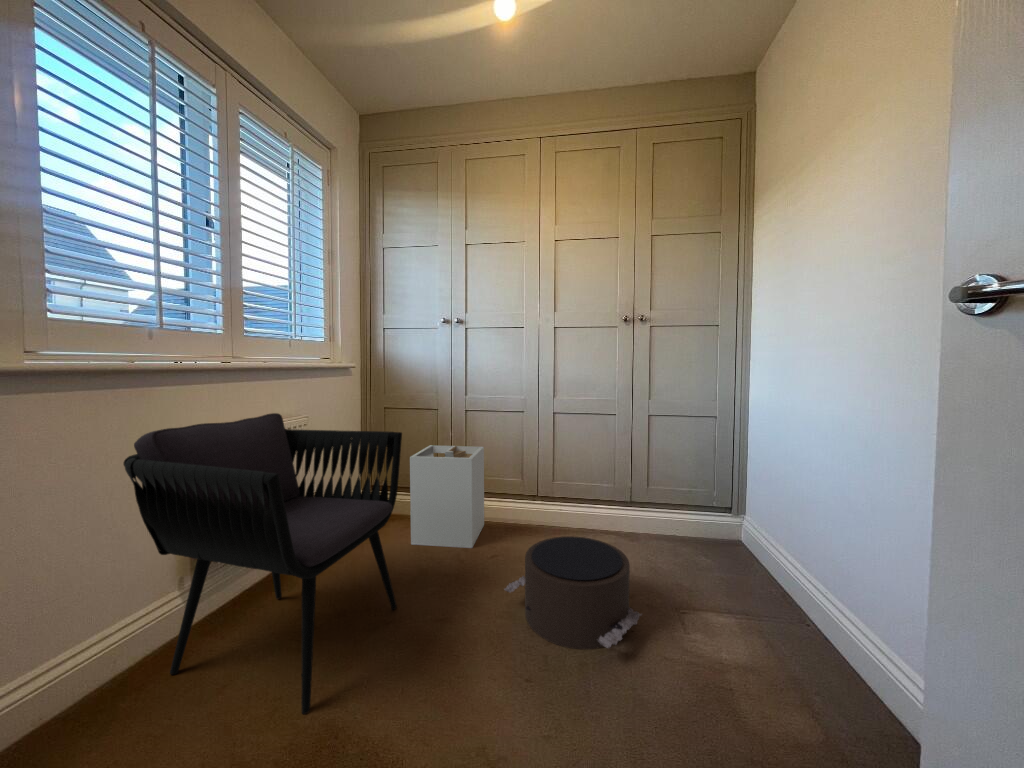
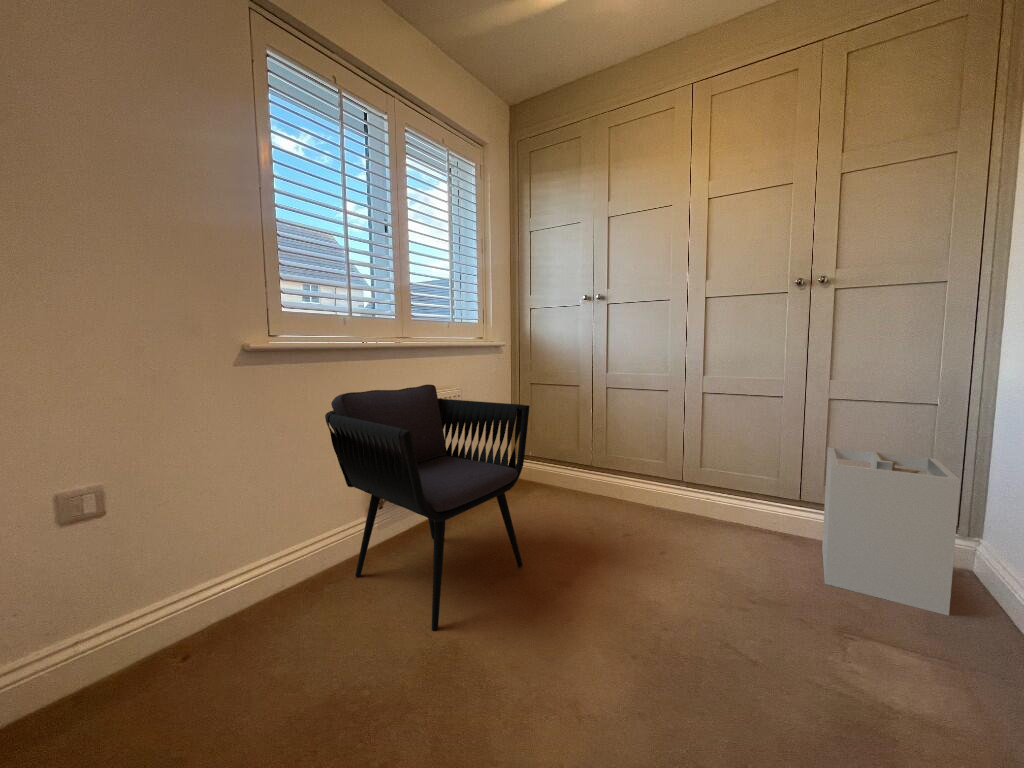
laundry hamper: present [410,445,484,548] -> present [822,447,960,615]
pouf: present [504,536,642,649] -> none [623,528,784,657]

